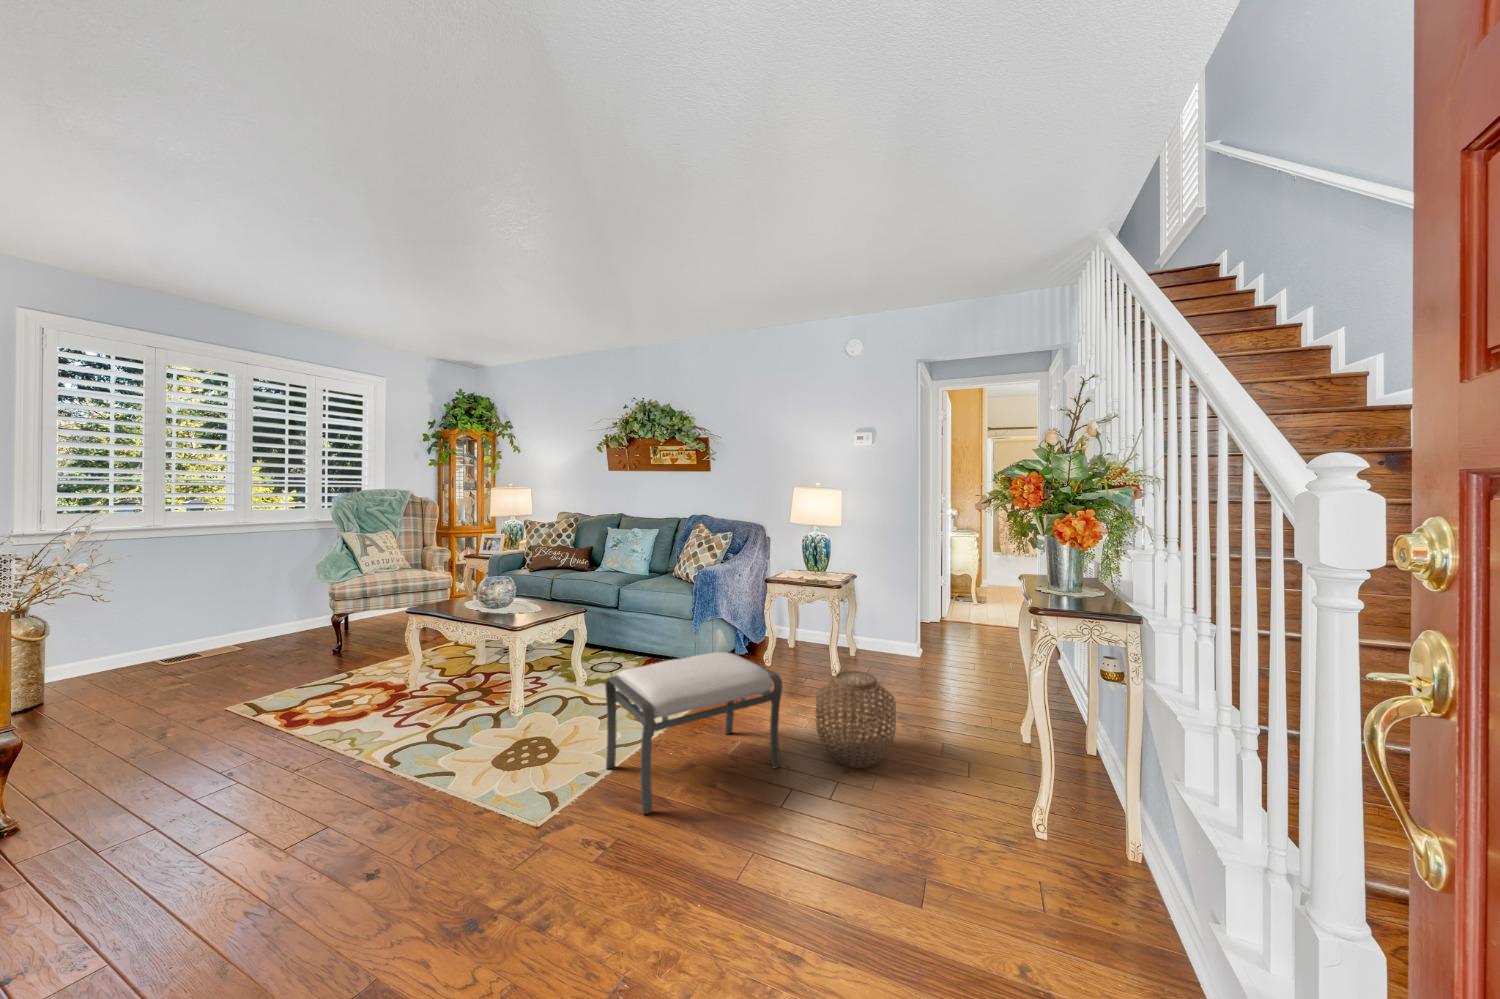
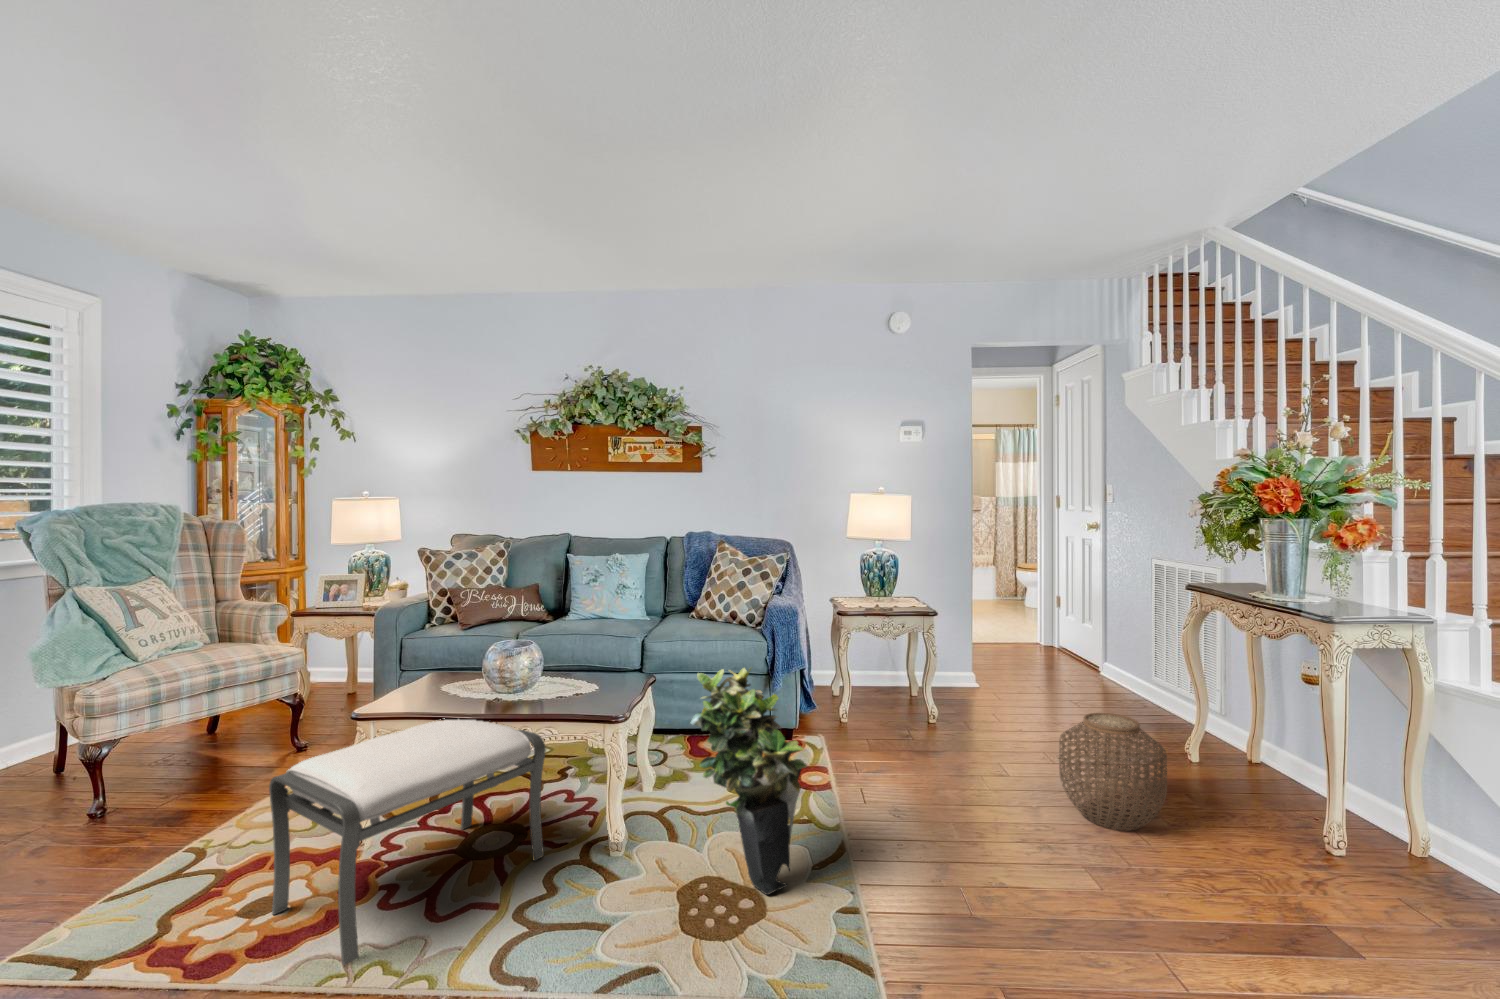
potted plant: none [522,603,599,750] -> present [690,668,807,895]
ottoman: present [605,652,782,814] -> present [269,719,546,965]

